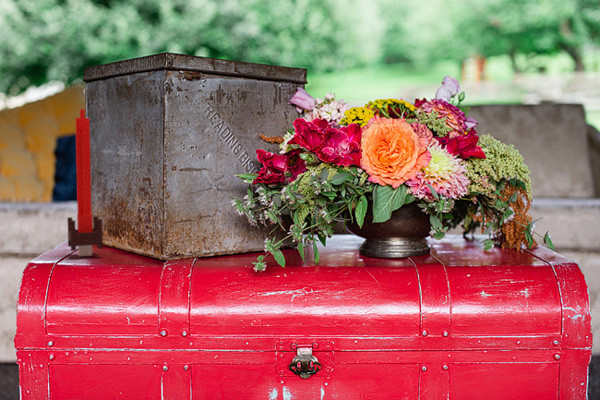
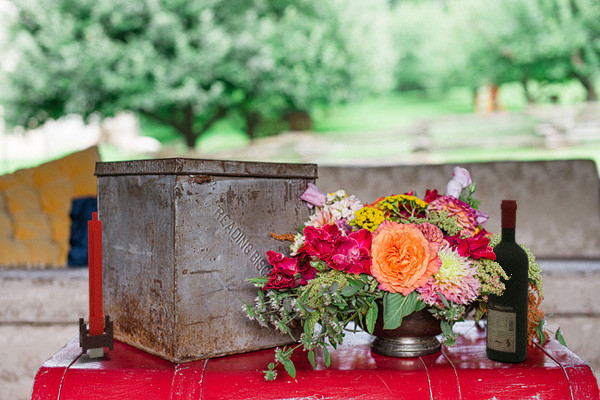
wine bottle: none [473,101,517,261] -> present [486,200,529,362]

